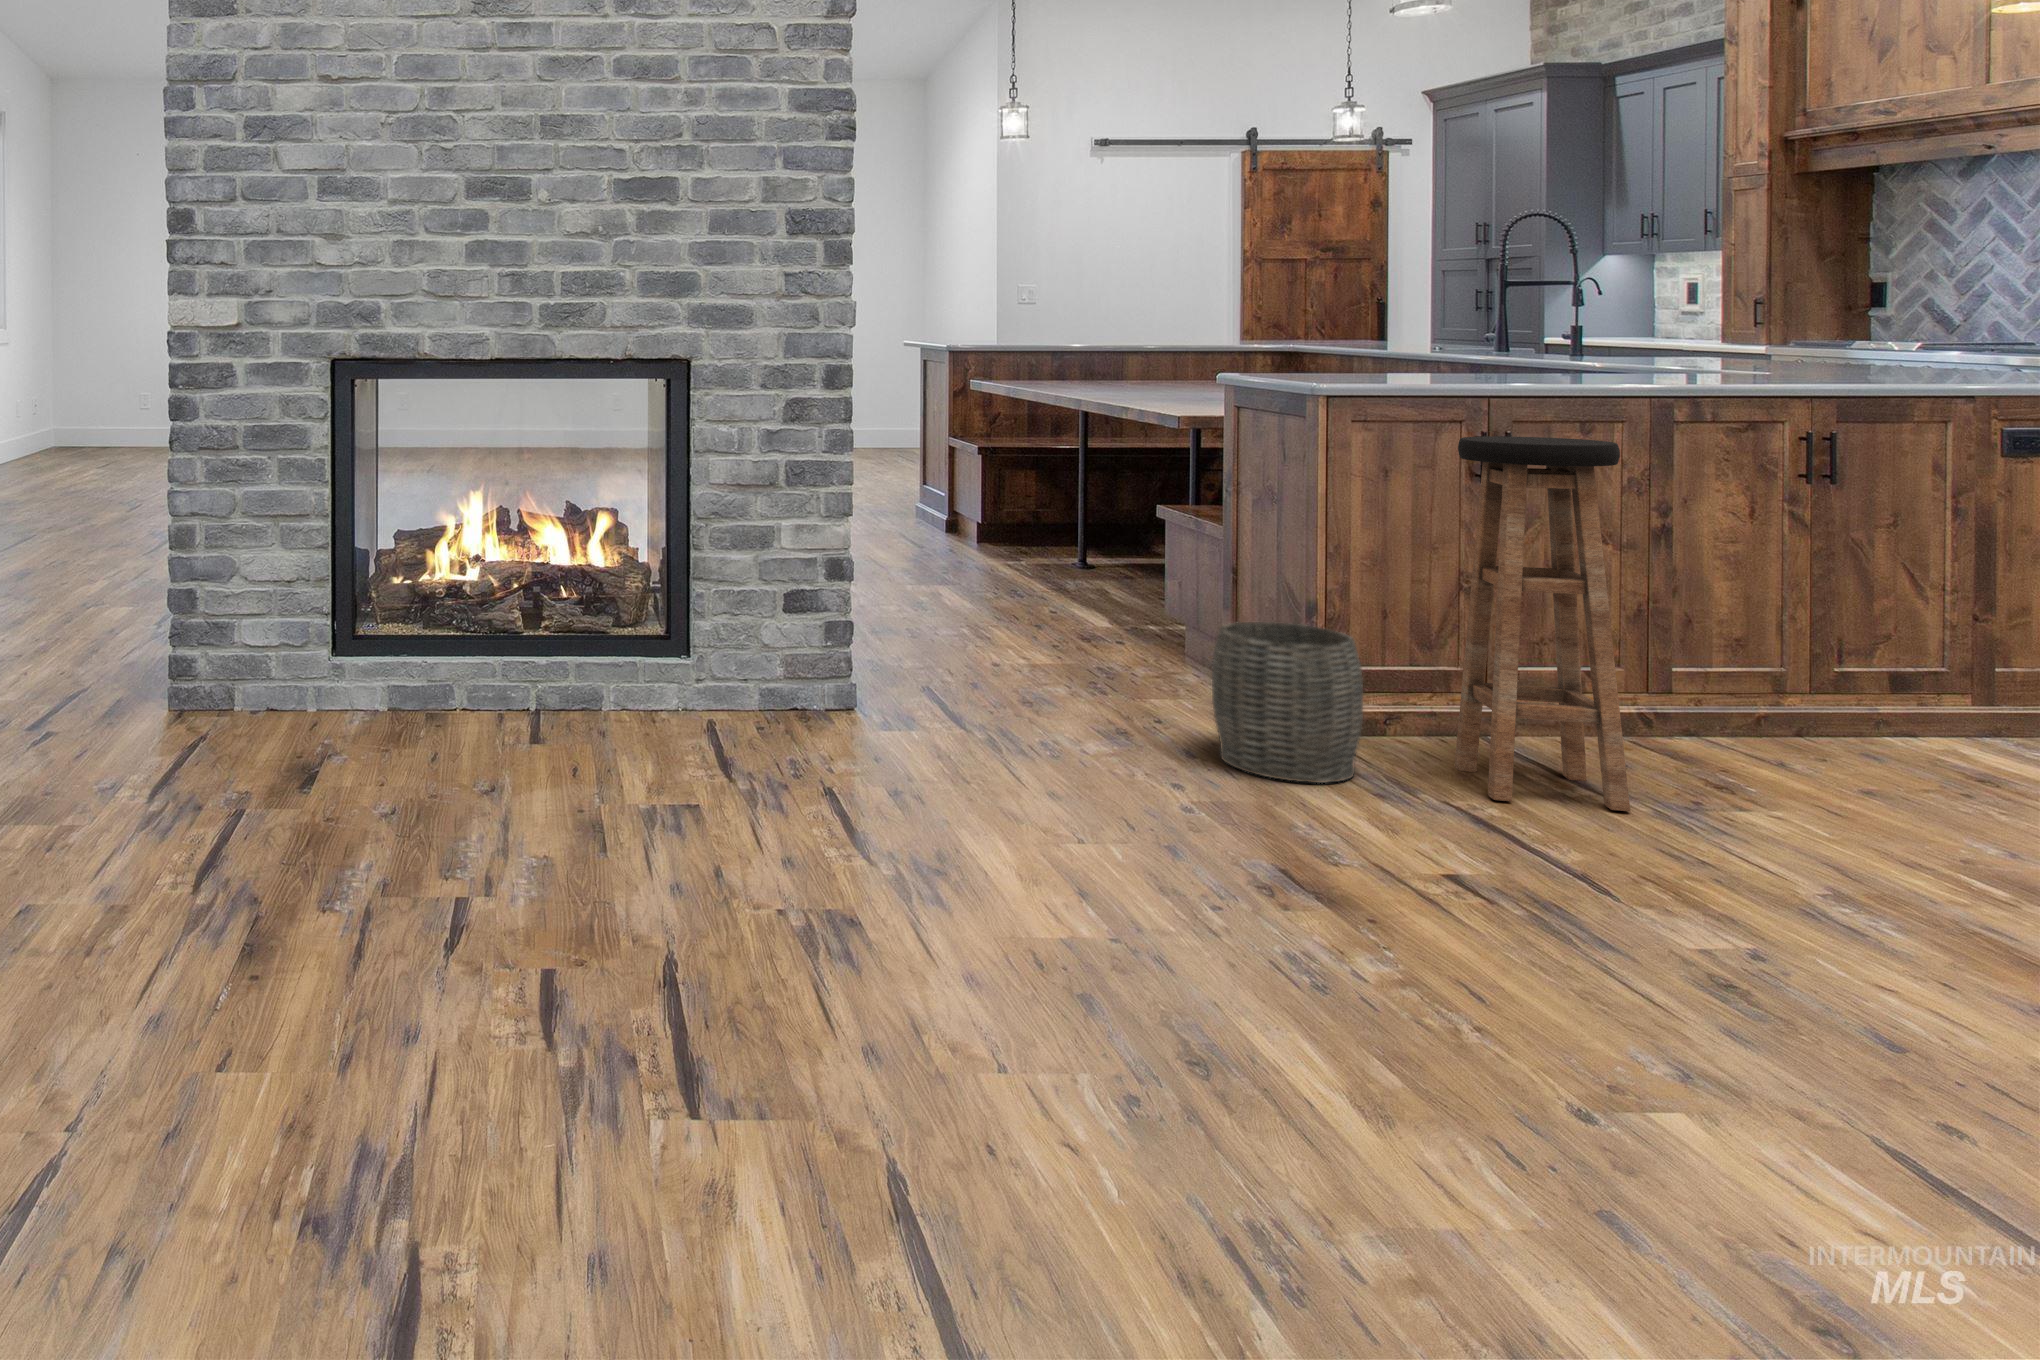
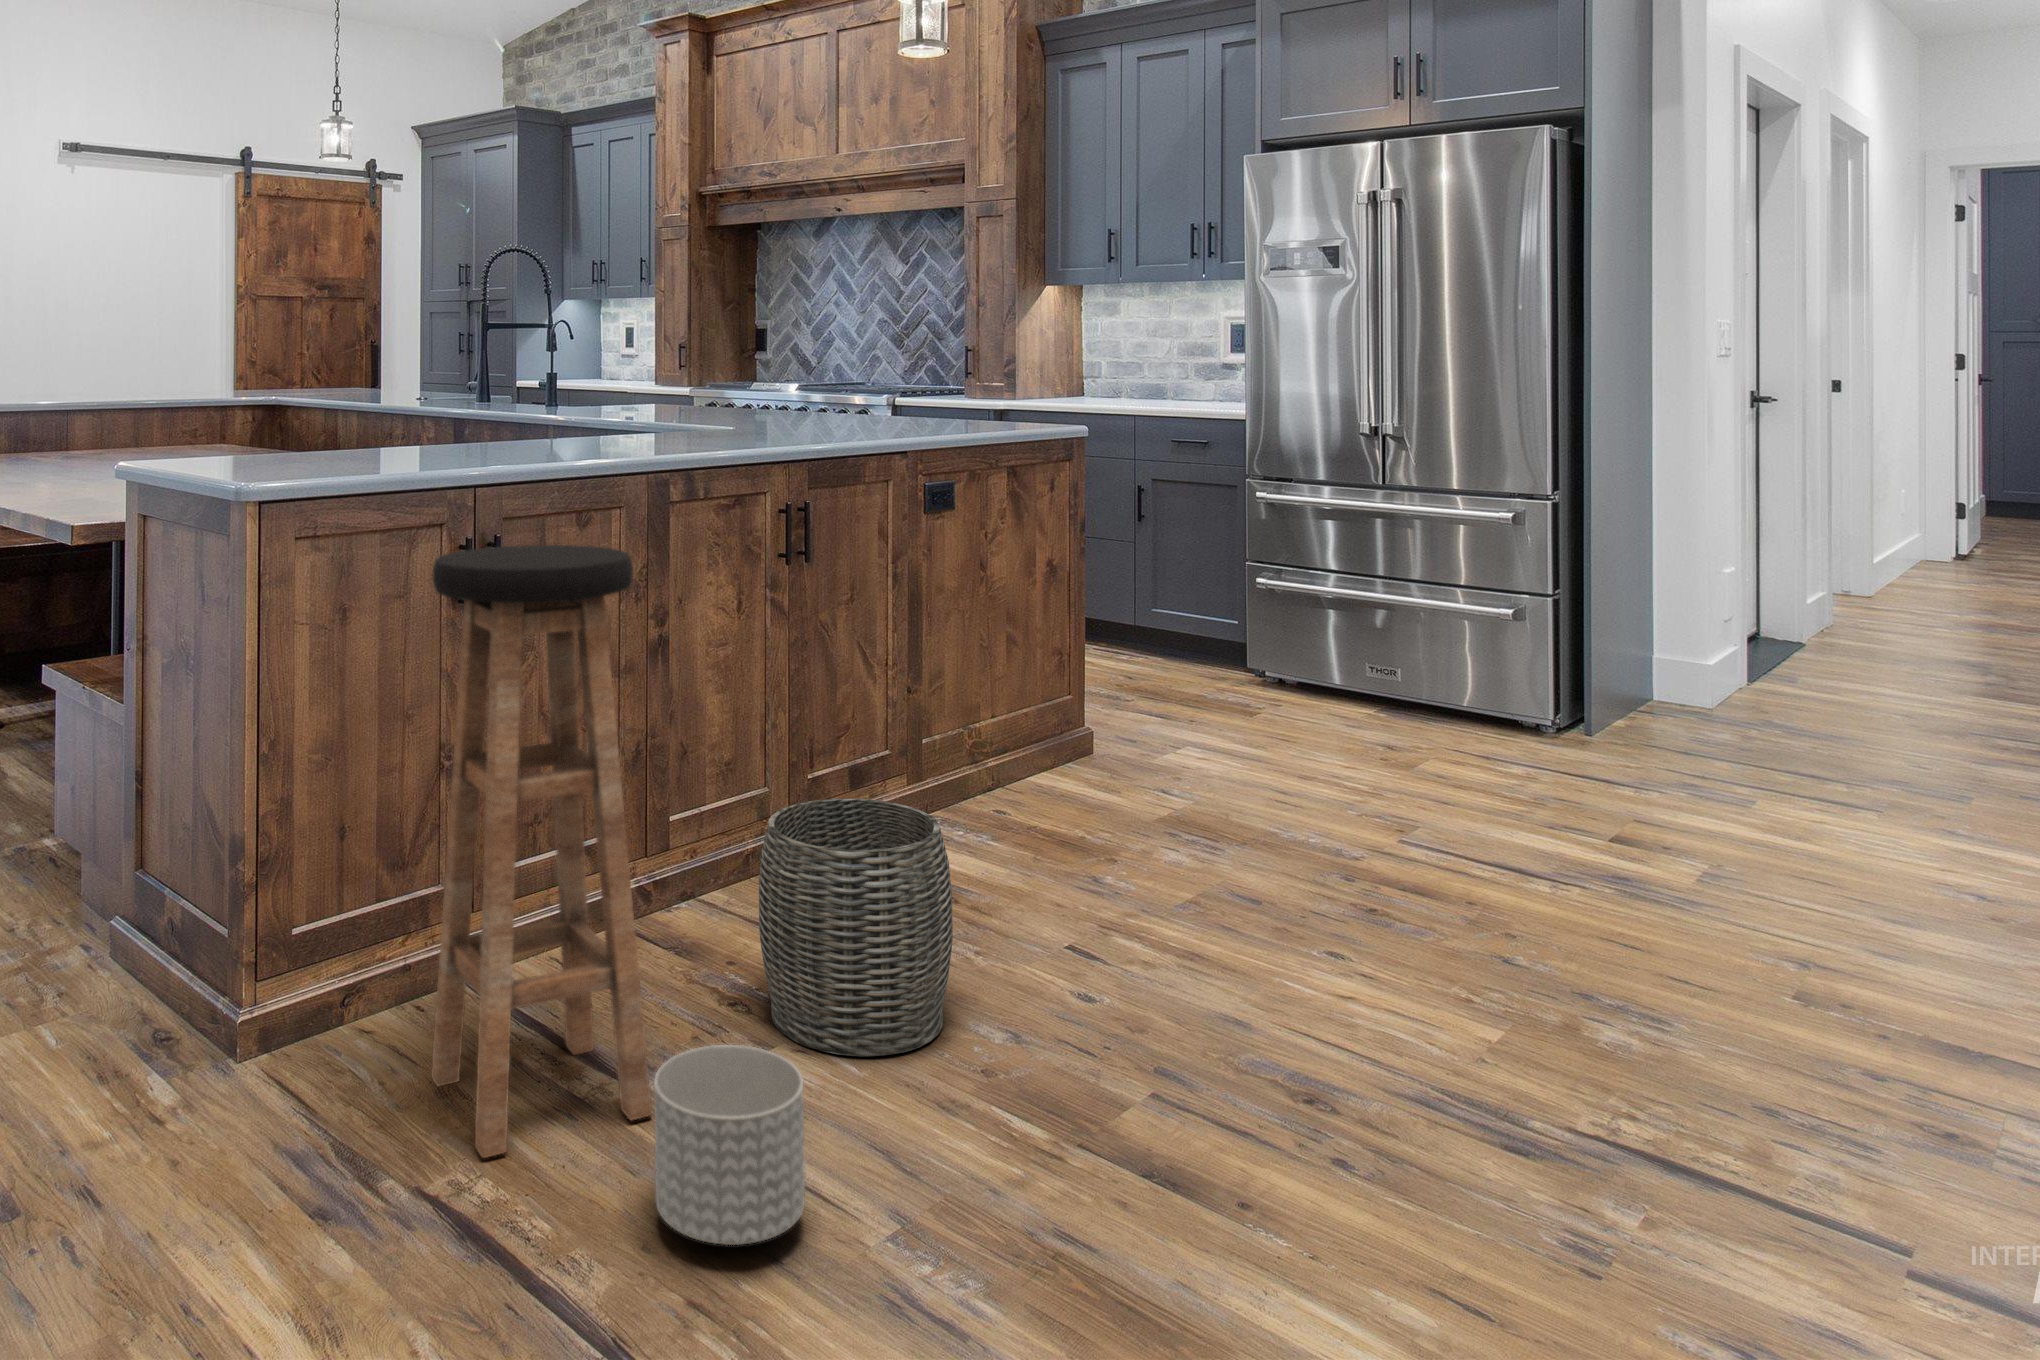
woven basket: present [1212,622,1363,783] -> present [759,799,953,1056]
planter: none [1623,755,1748,866] -> present [654,1045,805,1245]

